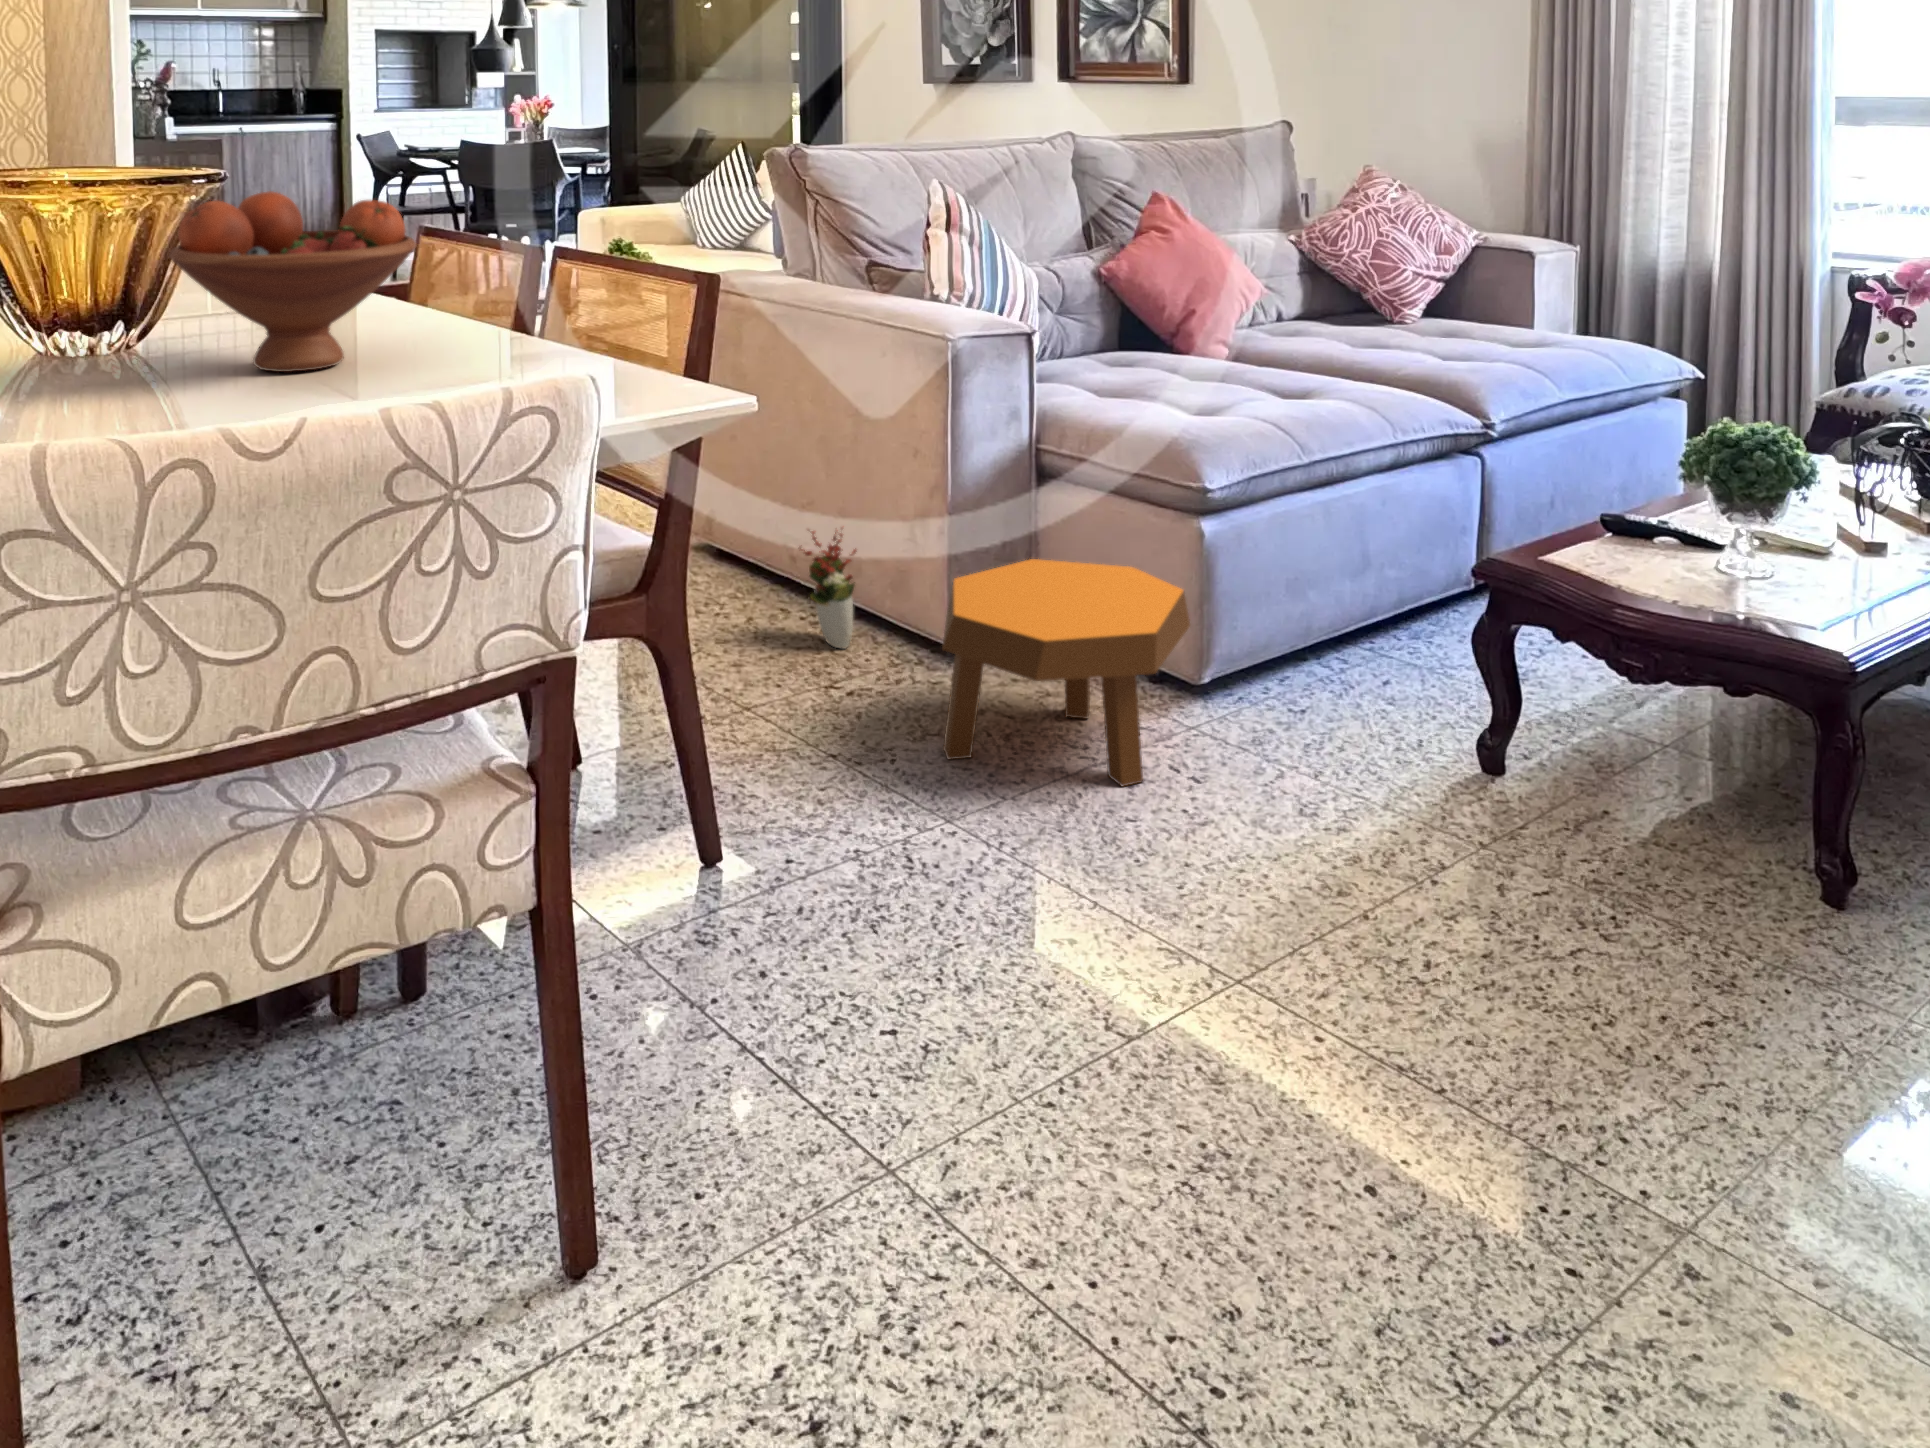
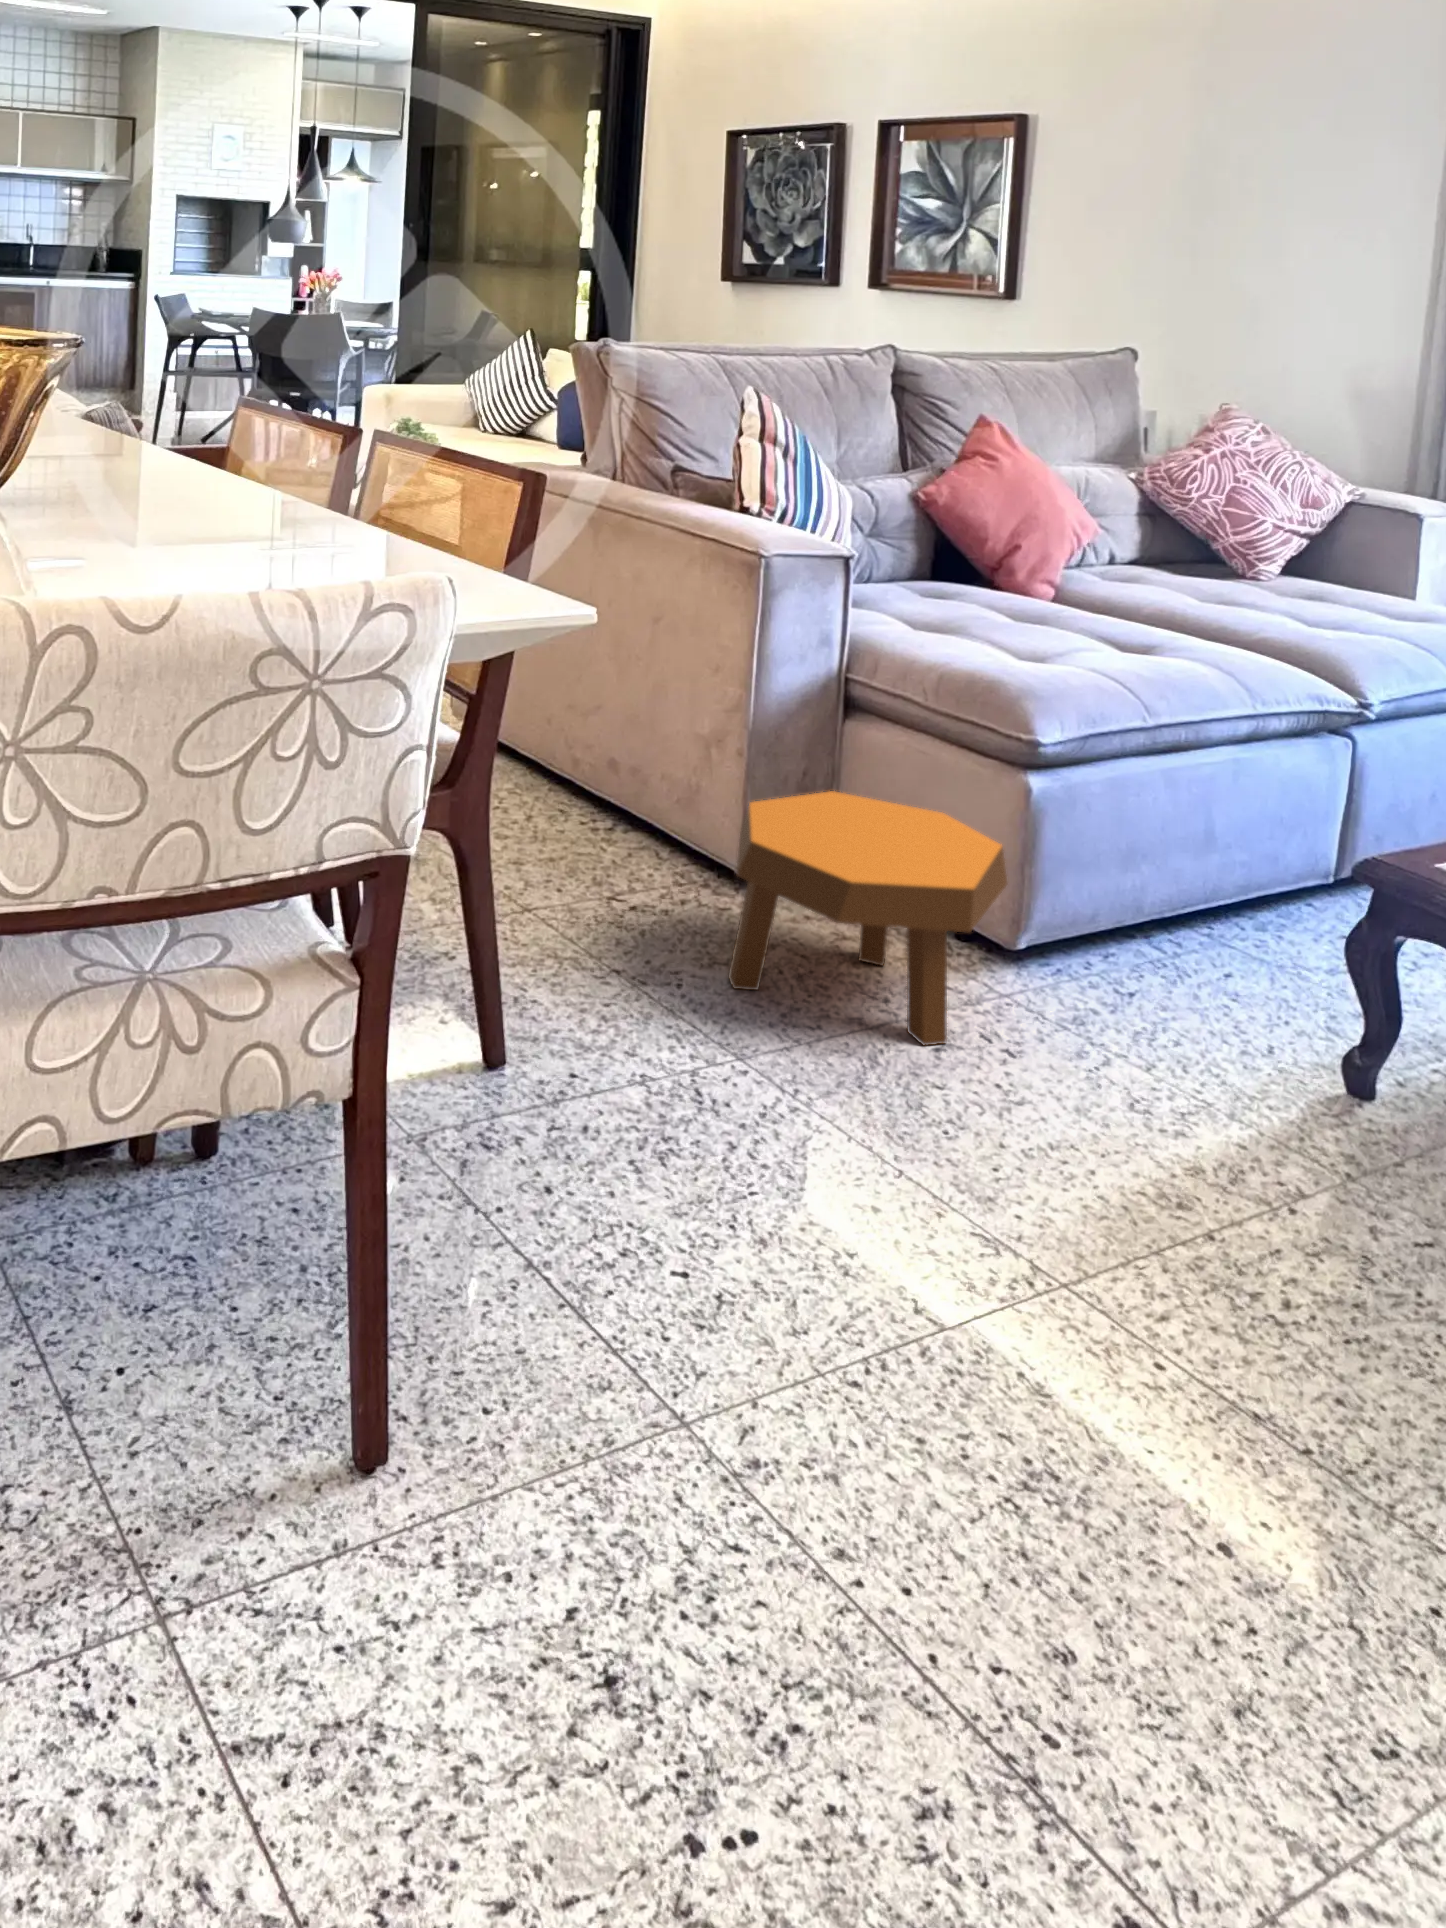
fruit bowl: present [169,192,417,372] -> none [30,359,255,535]
decorative plant: present [800,531,857,648] -> none [582,730,642,857]

